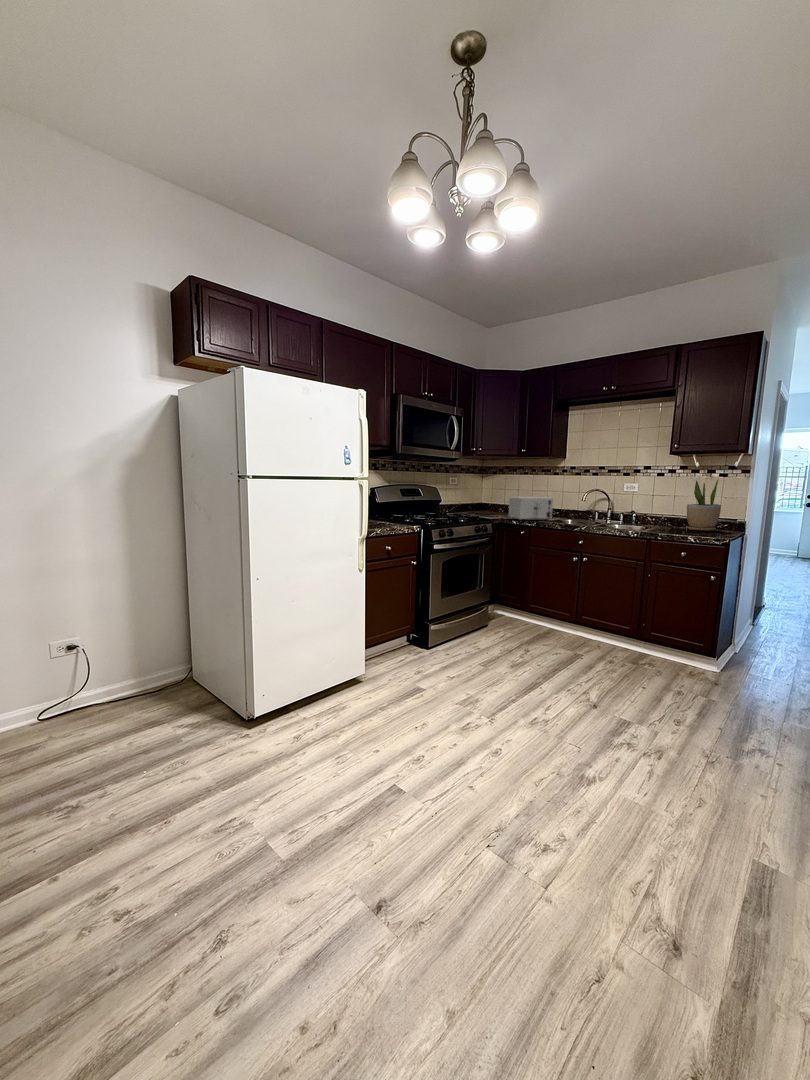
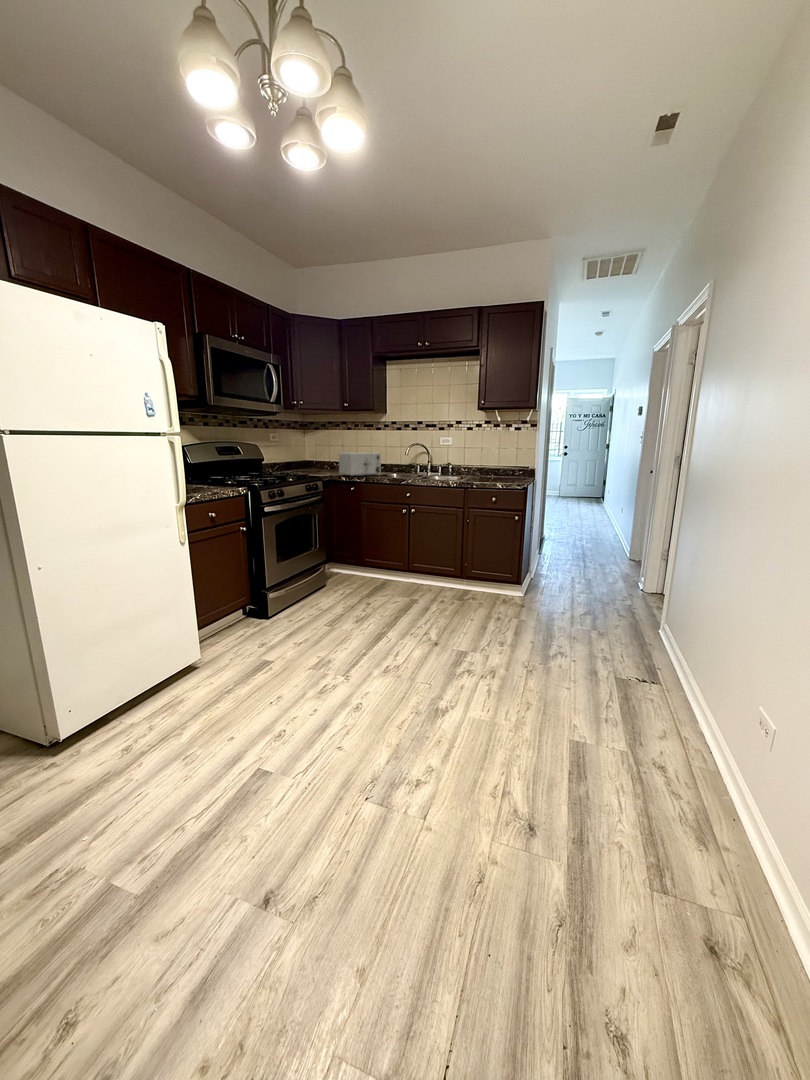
potted plant: present [687,478,721,531] -> none [492,431,517,479]

